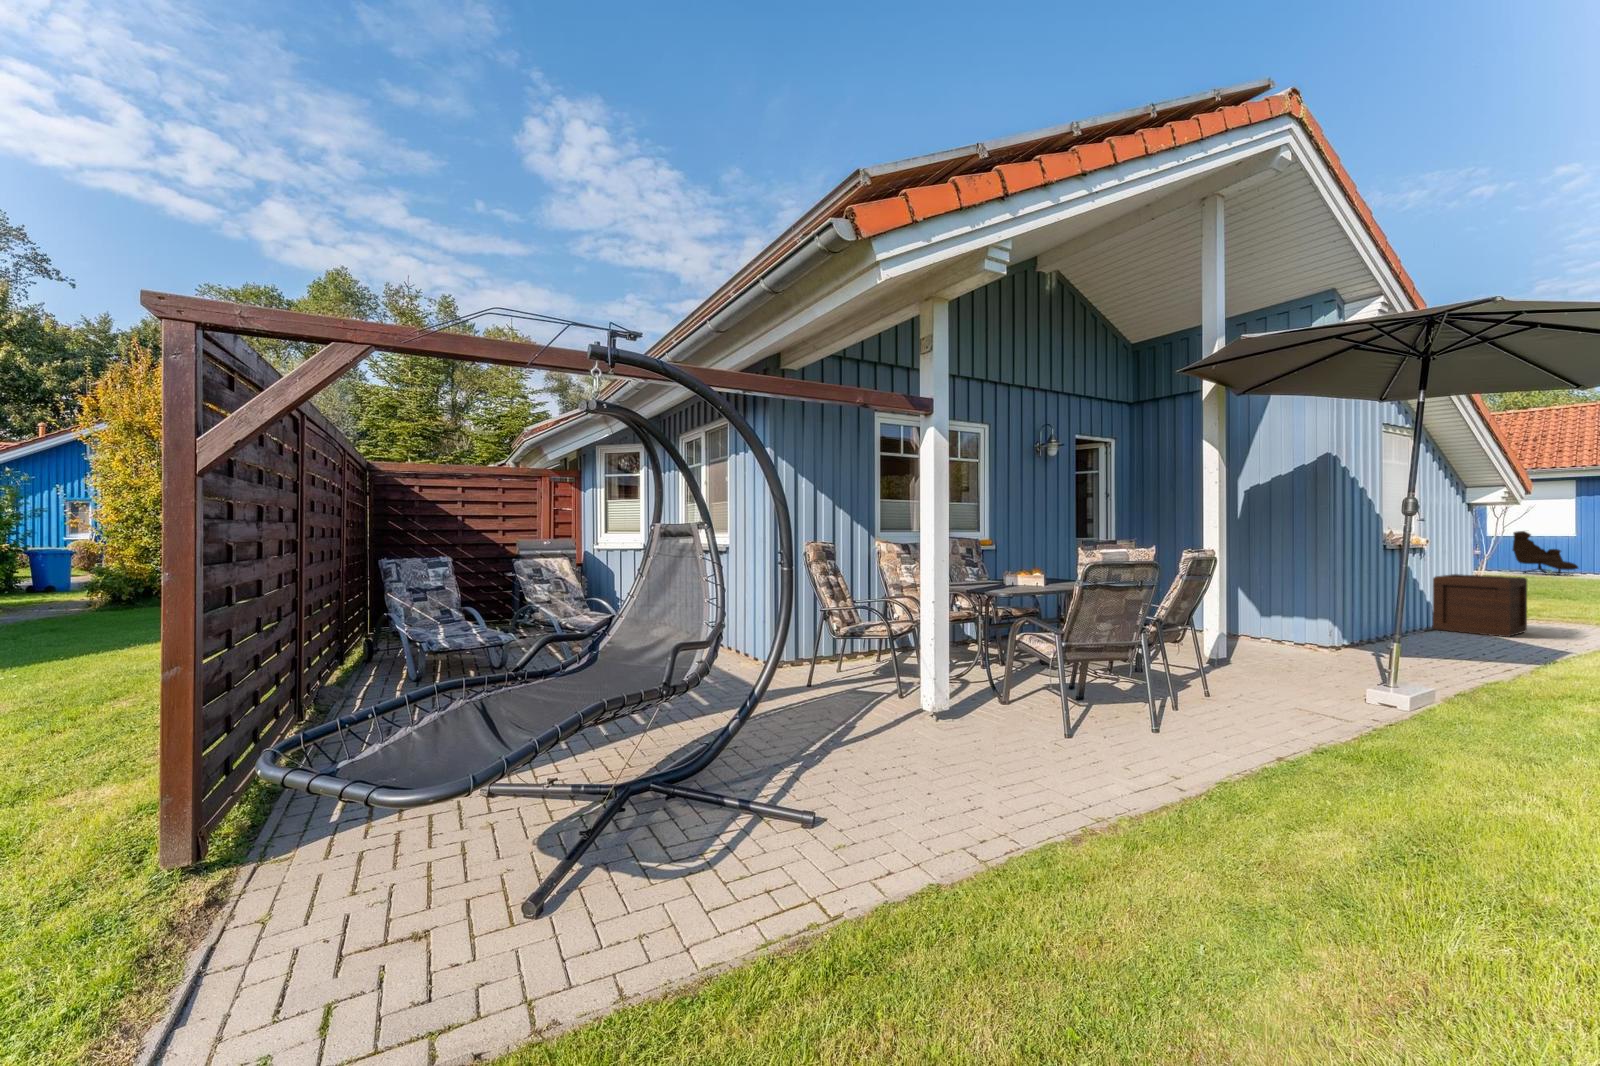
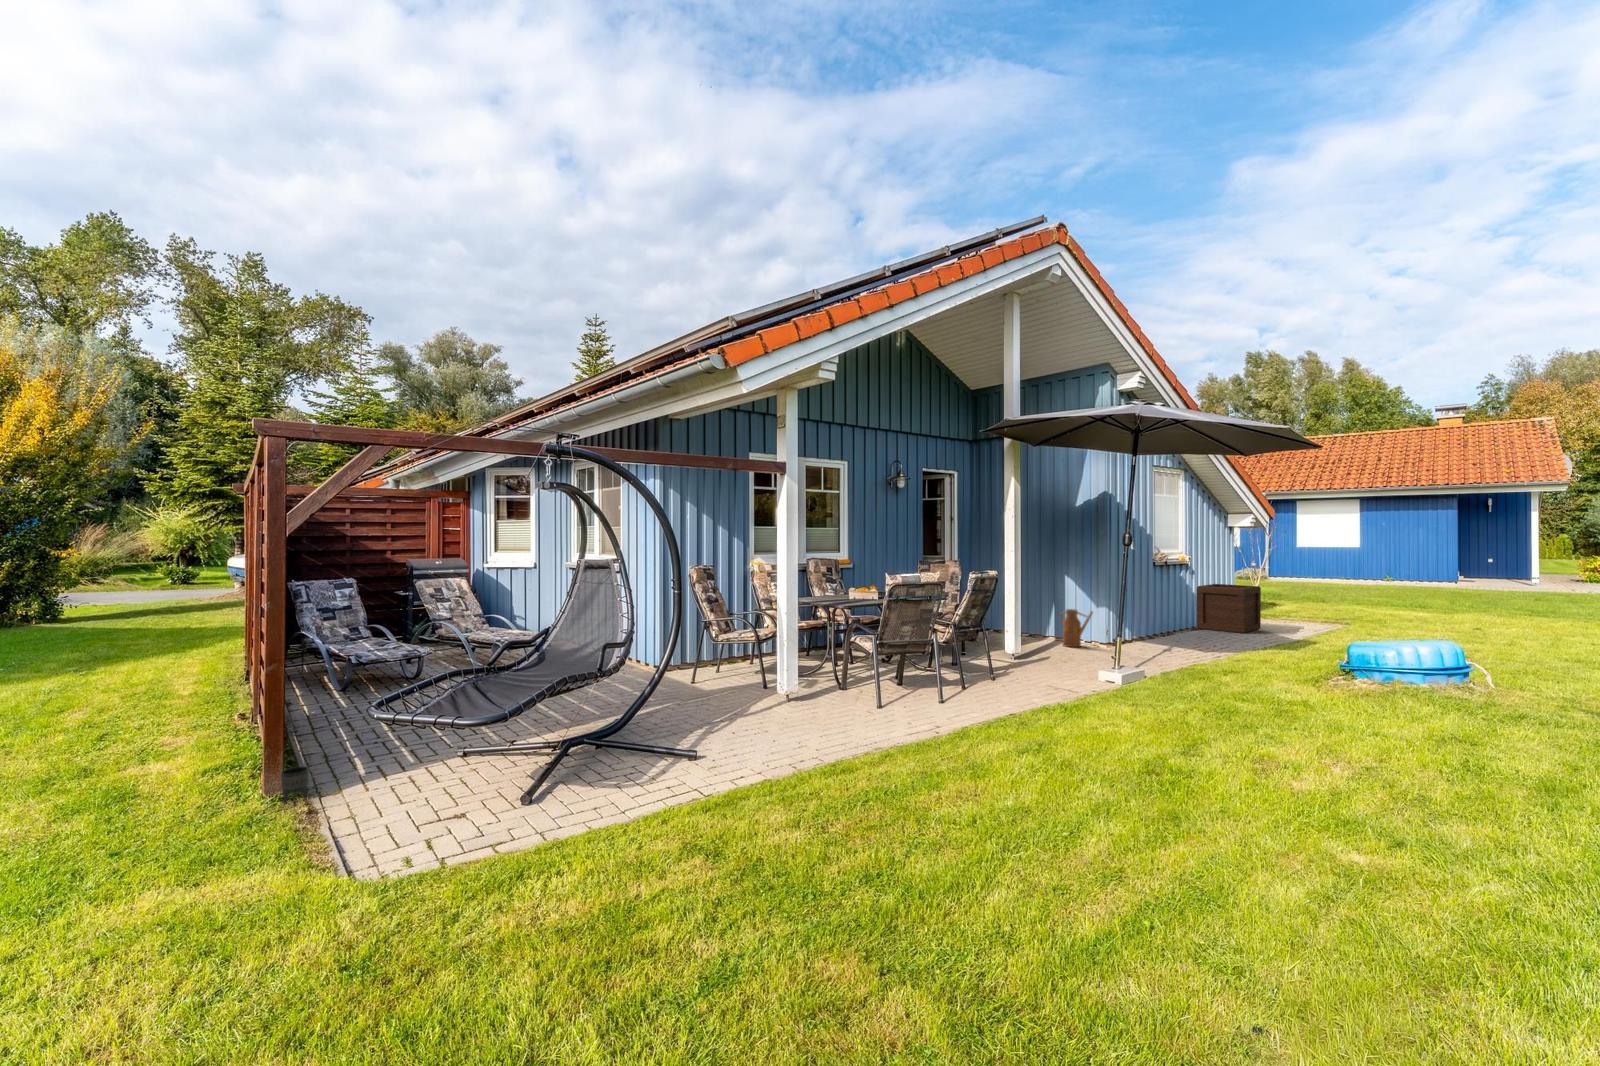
lounge chair: present [1513,531,1578,575] -> none [1312,541,1358,580]
watering can: none [1261,602,1314,650] -> present [1060,609,1093,647]
planter: none [220,802,266,863] -> present [280,767,309,806]

